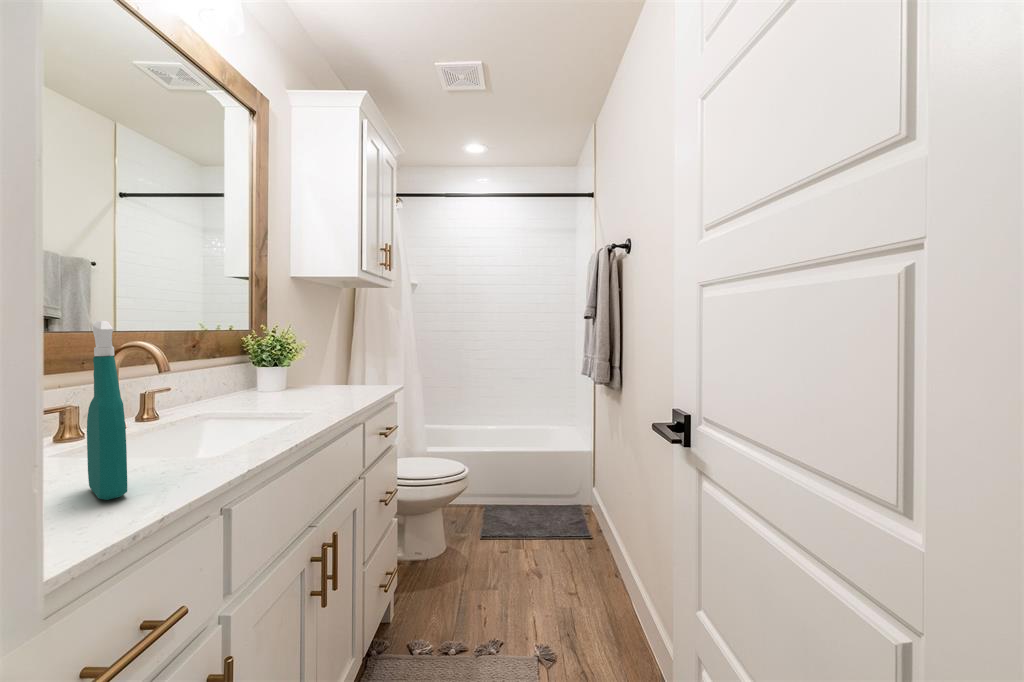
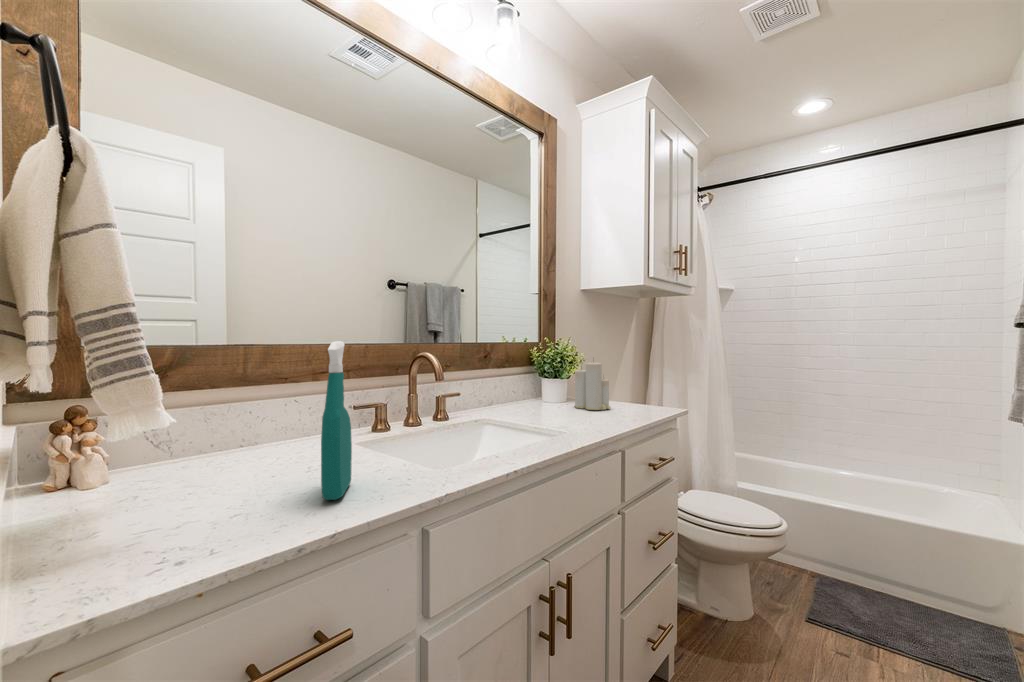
candle: none [299,343,337,394] -> present [575,362,611,410]

